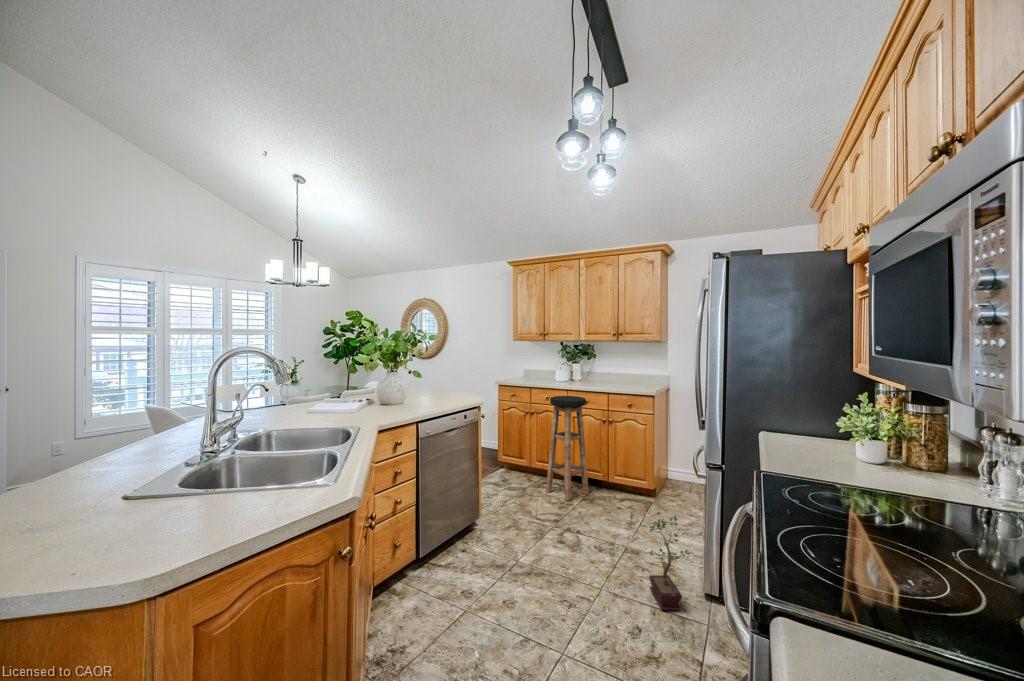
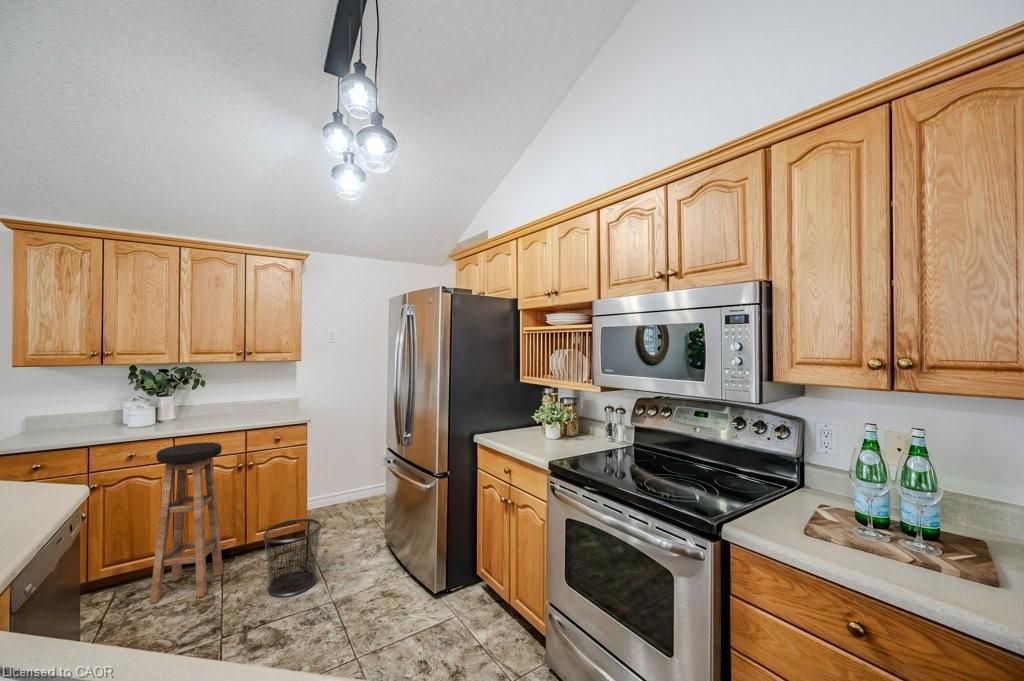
waste bin: none [594,470,638,529] -> present [263,519,321,597]
potted plant: present [649,516,690,610] -> none [386,532,452,632]

